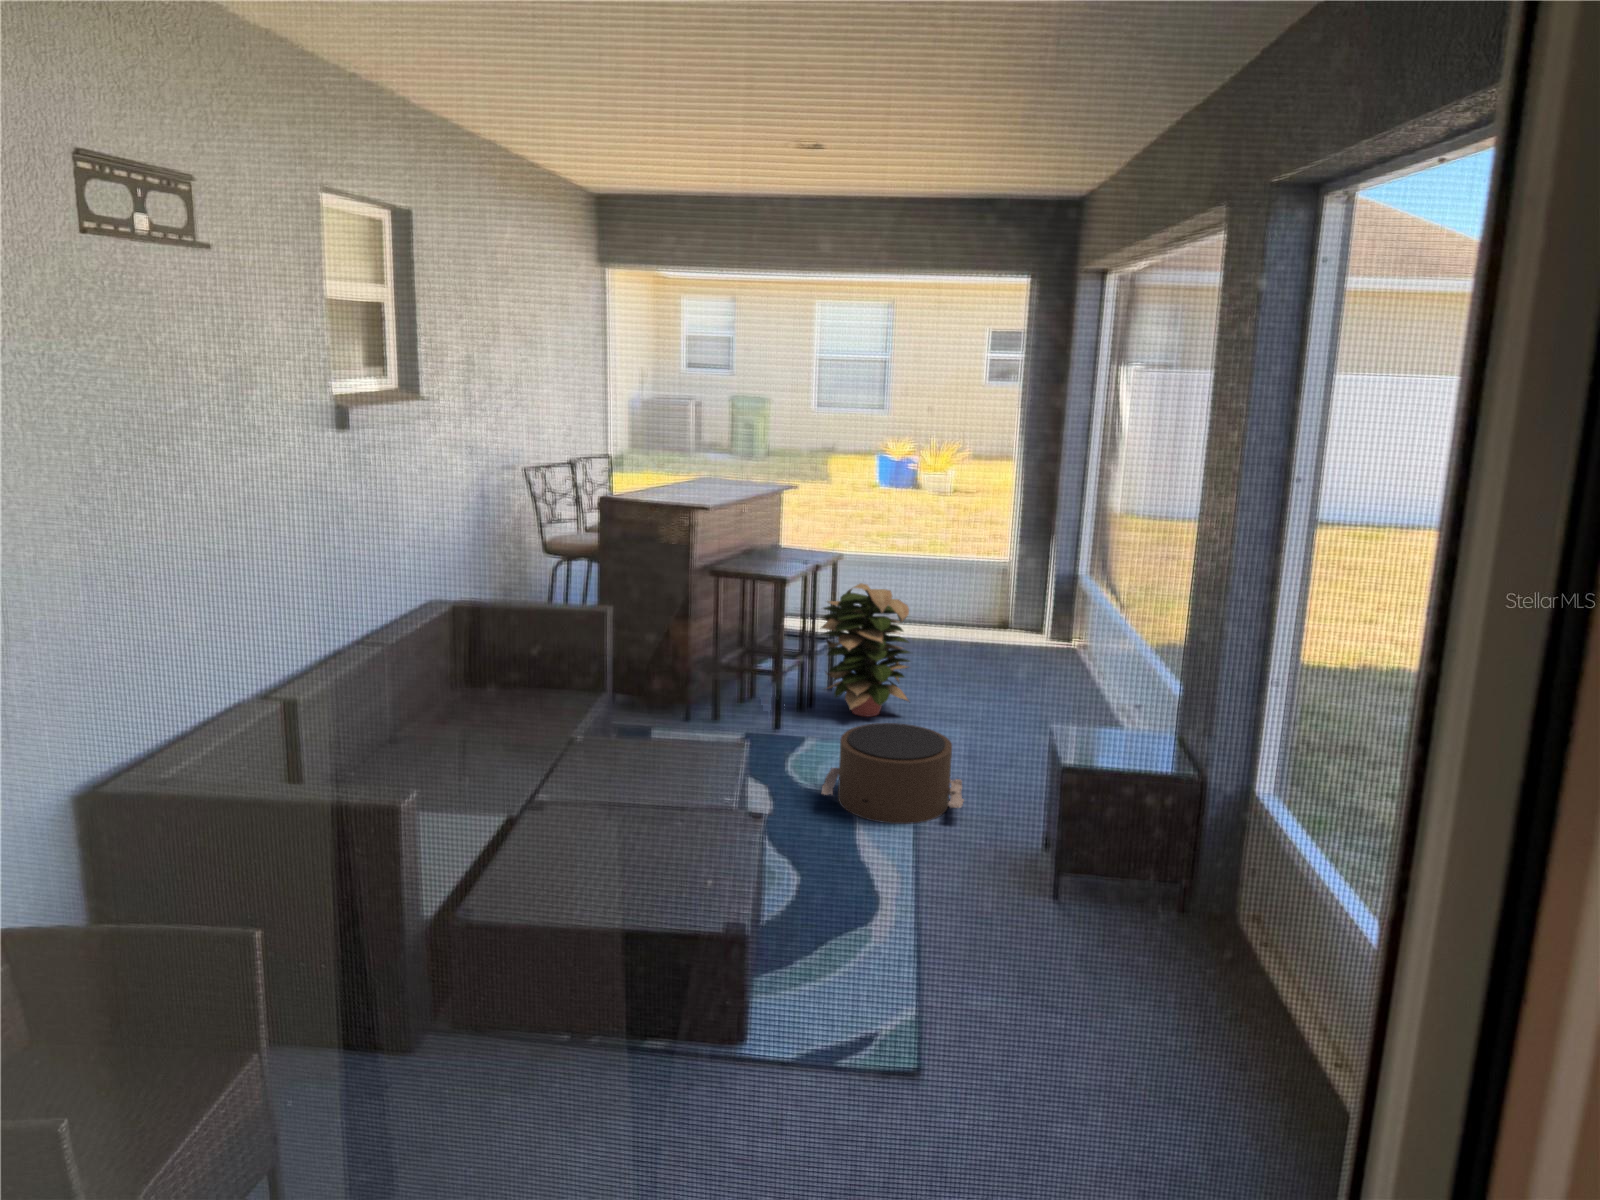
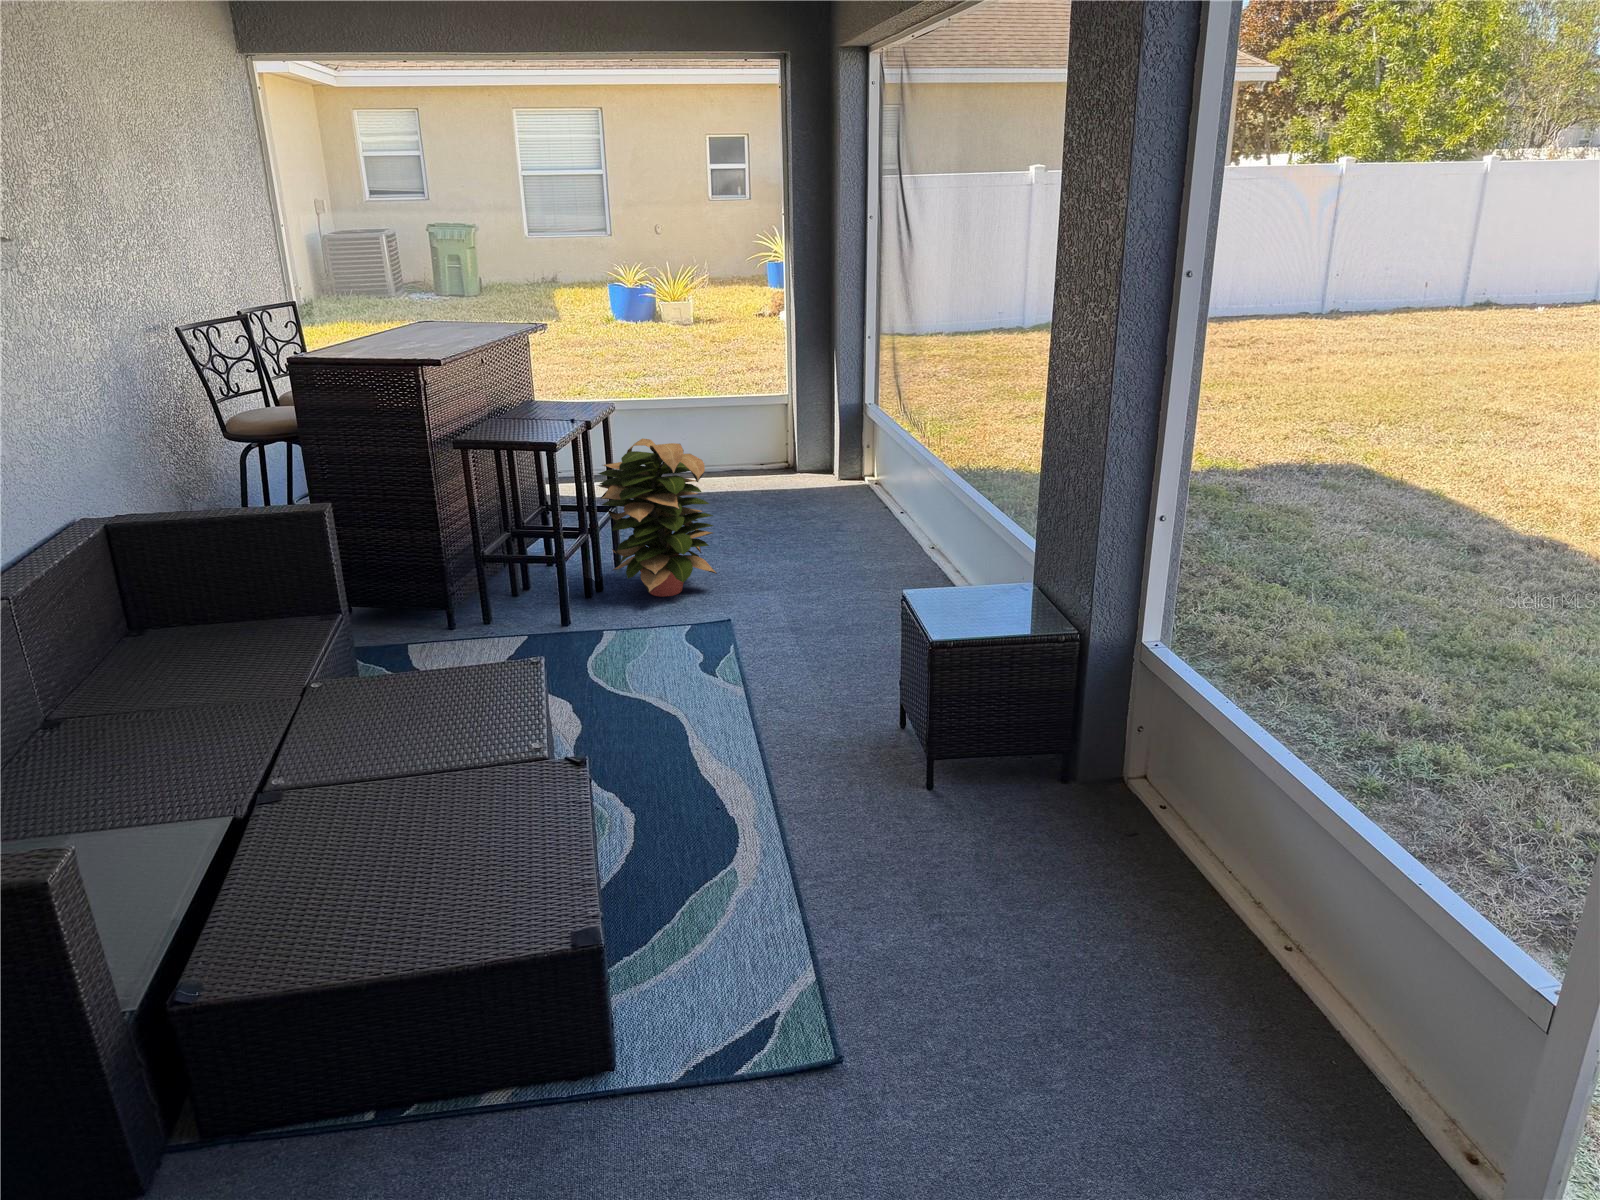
pouf: present [822,723,964,824] -> none [637,605,808,728]

